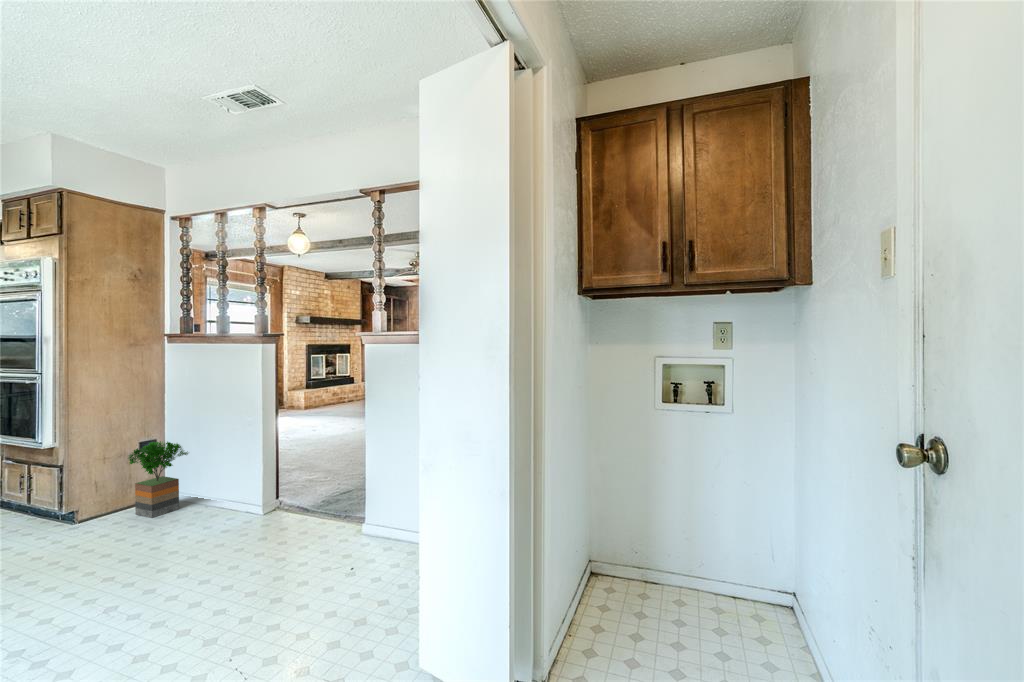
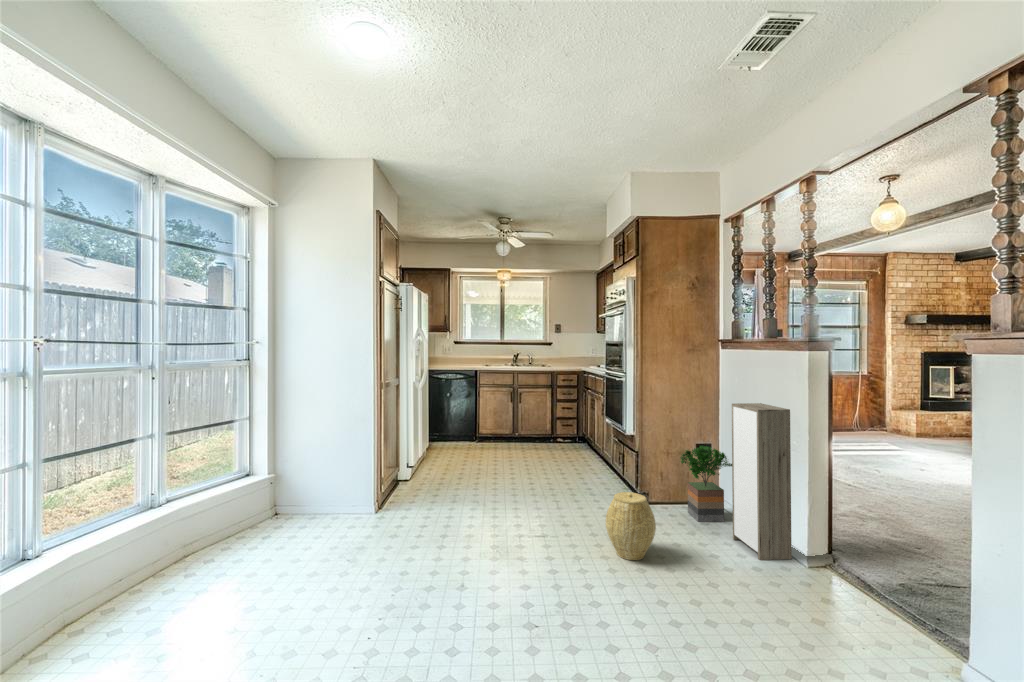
storage cabinet: none [193,391,249,523] -> present [732,403,792,560]
woven basket: none [50,502,122,578] -> present [606,492,656,560]

